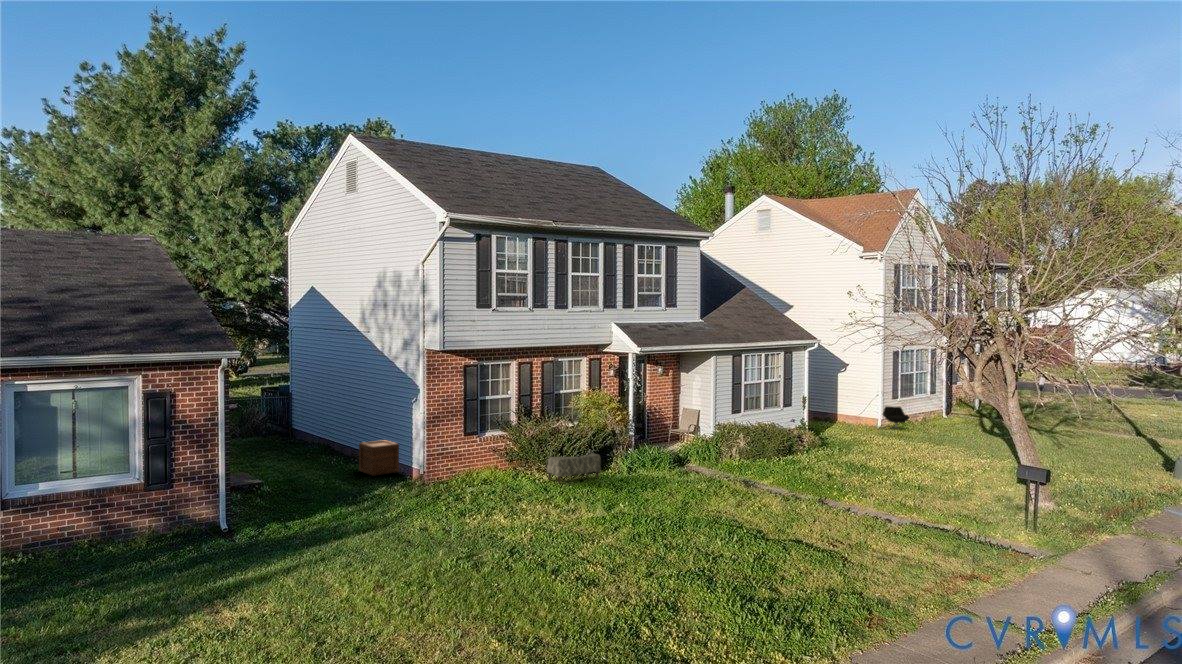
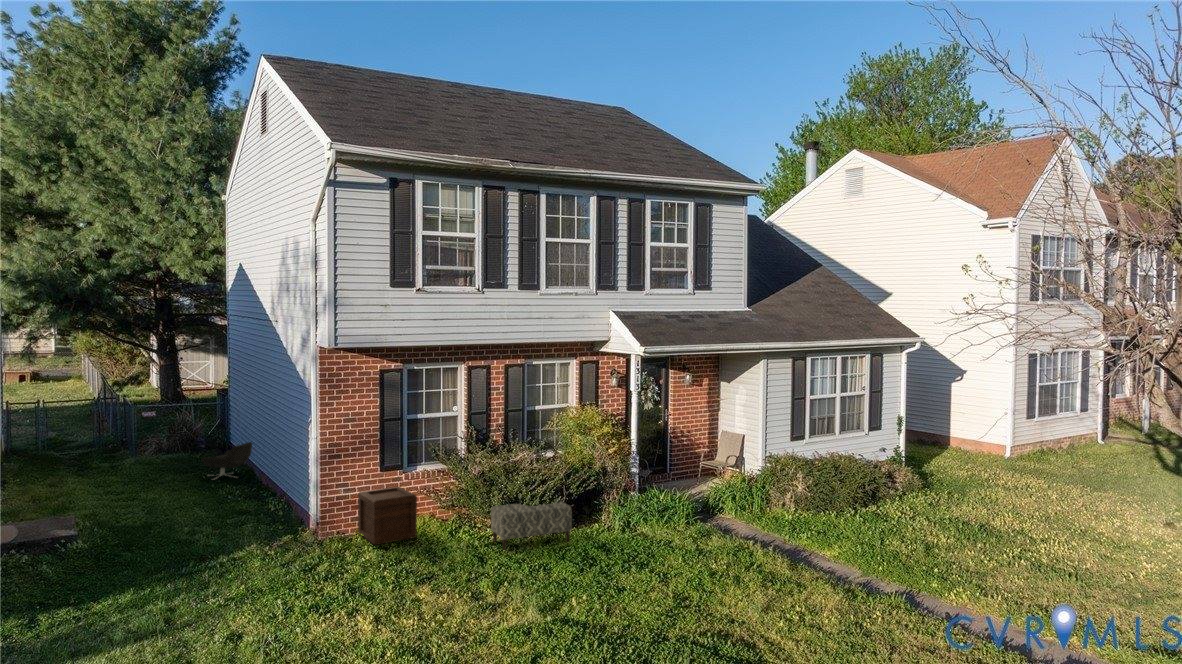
lounge chair: present [883,406,910,428] -> present [201,442,252,479]
wooden crate: present [359,440,399,476] -> present [358,486,417,545]

